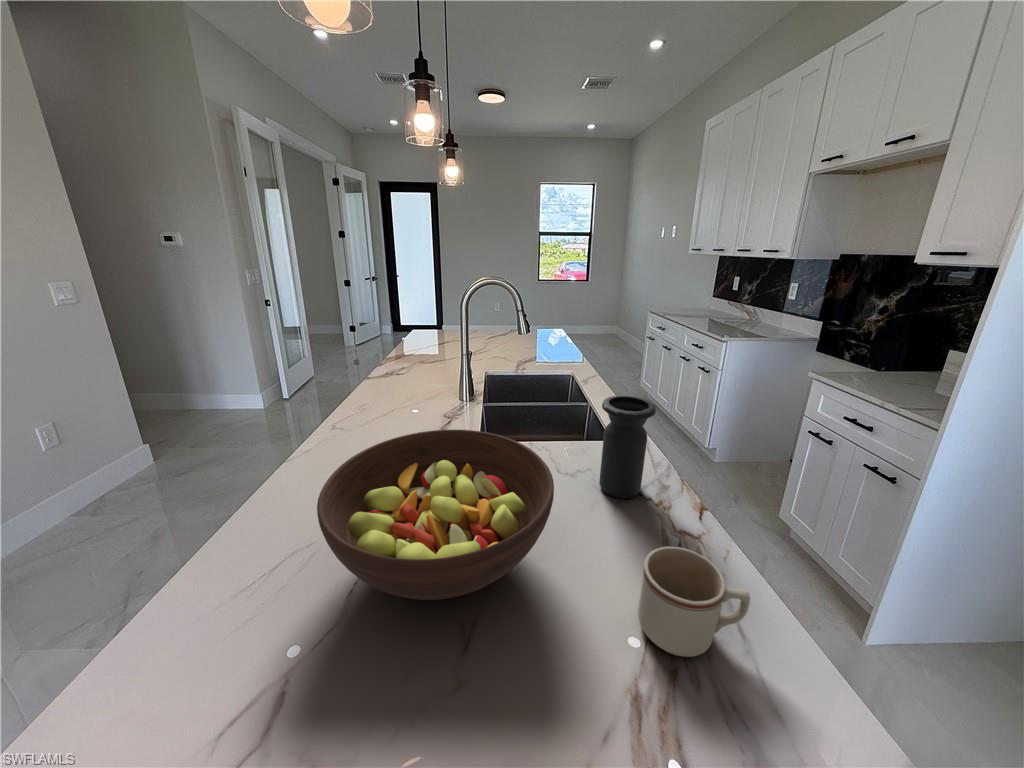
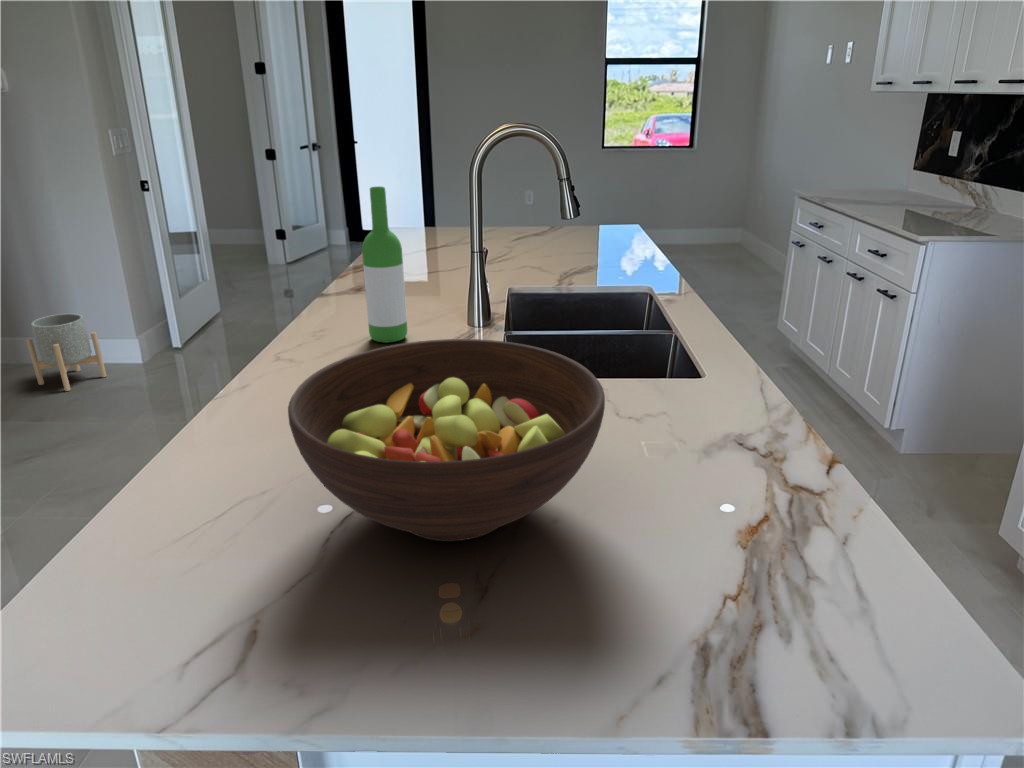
wine bottle: none [391,316,420,414] -> present [362,187,407,343]
planter: none [191,378,241,426] -> present [26,313,106,391]
vase: present [599,396,656,499] -> none [680,295,764,448]
mug: present [638,547,750,657] -> none [717,477,865,611]

